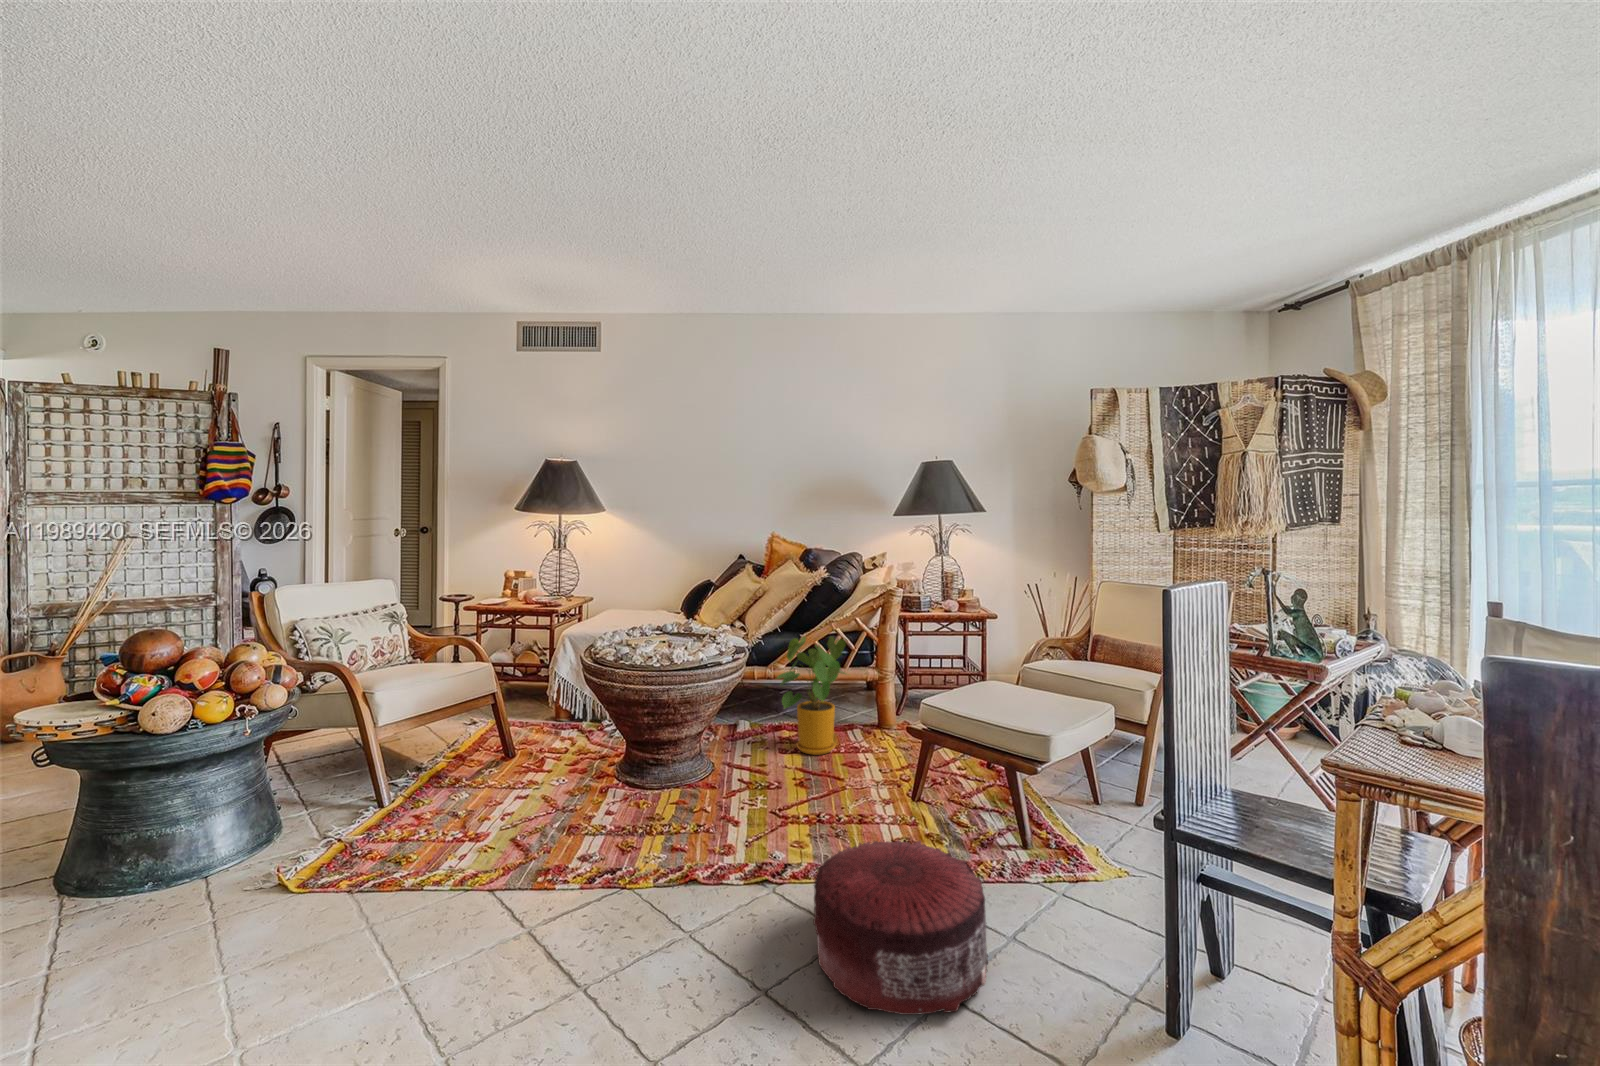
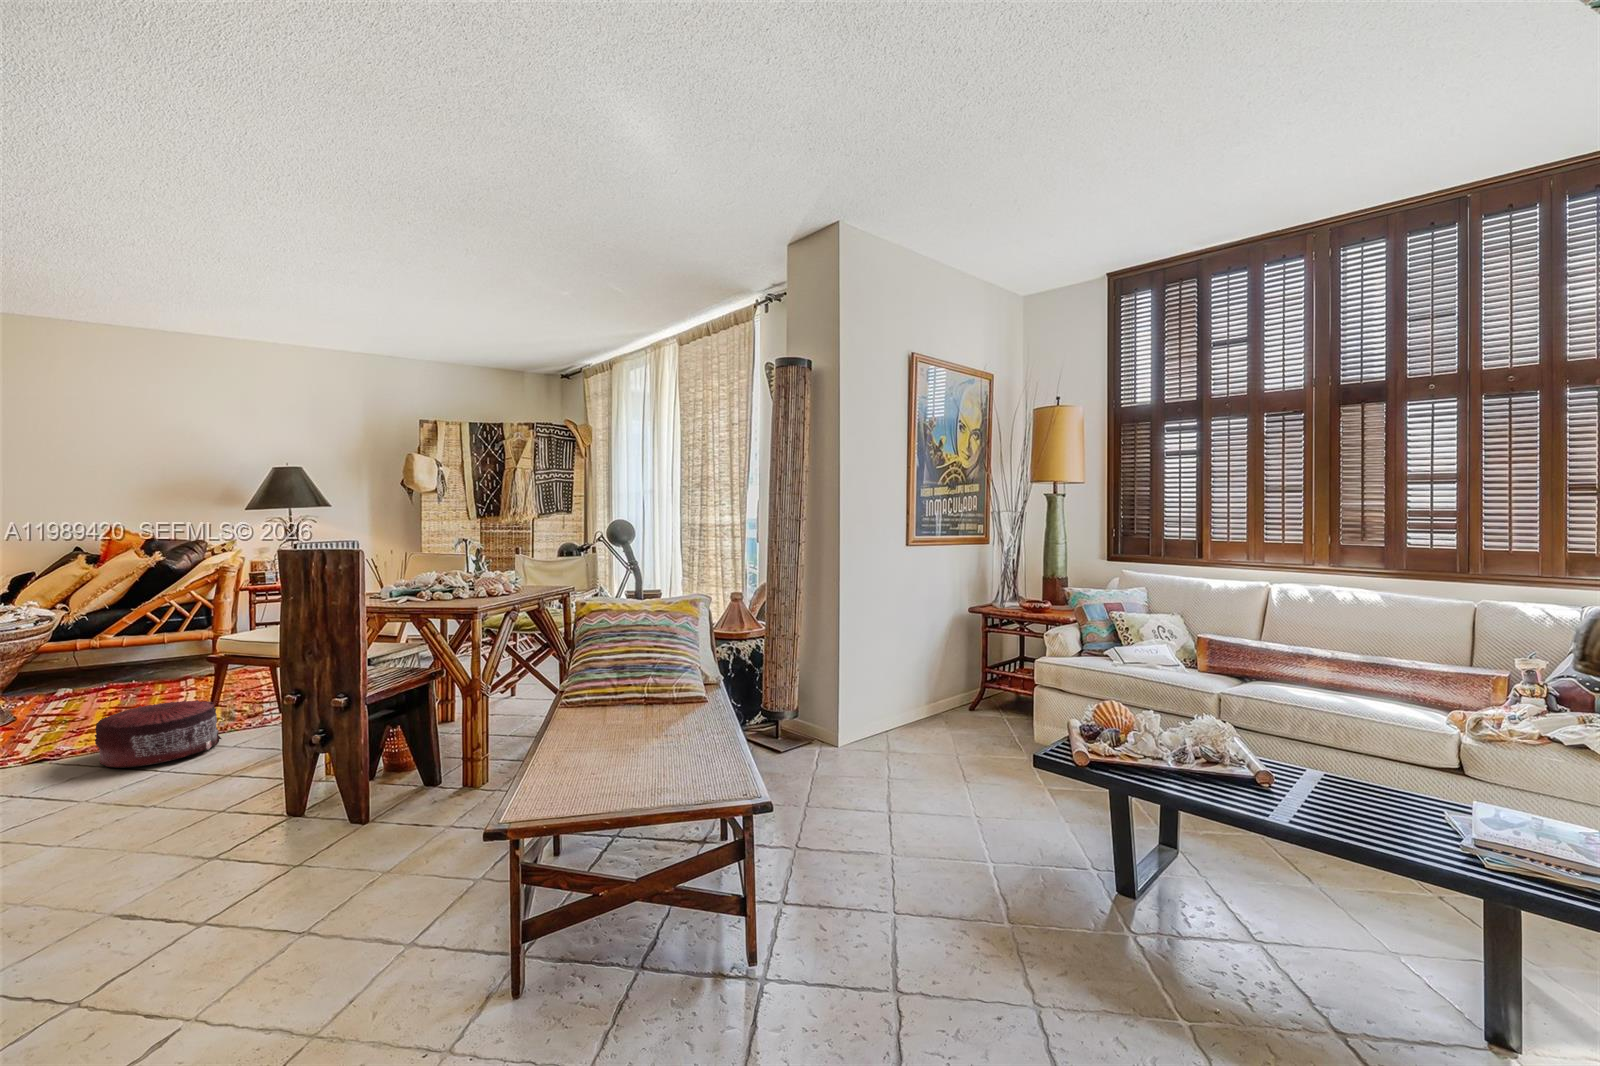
house plant: present [777,636,846,755] -> none [95,607,178,695]

